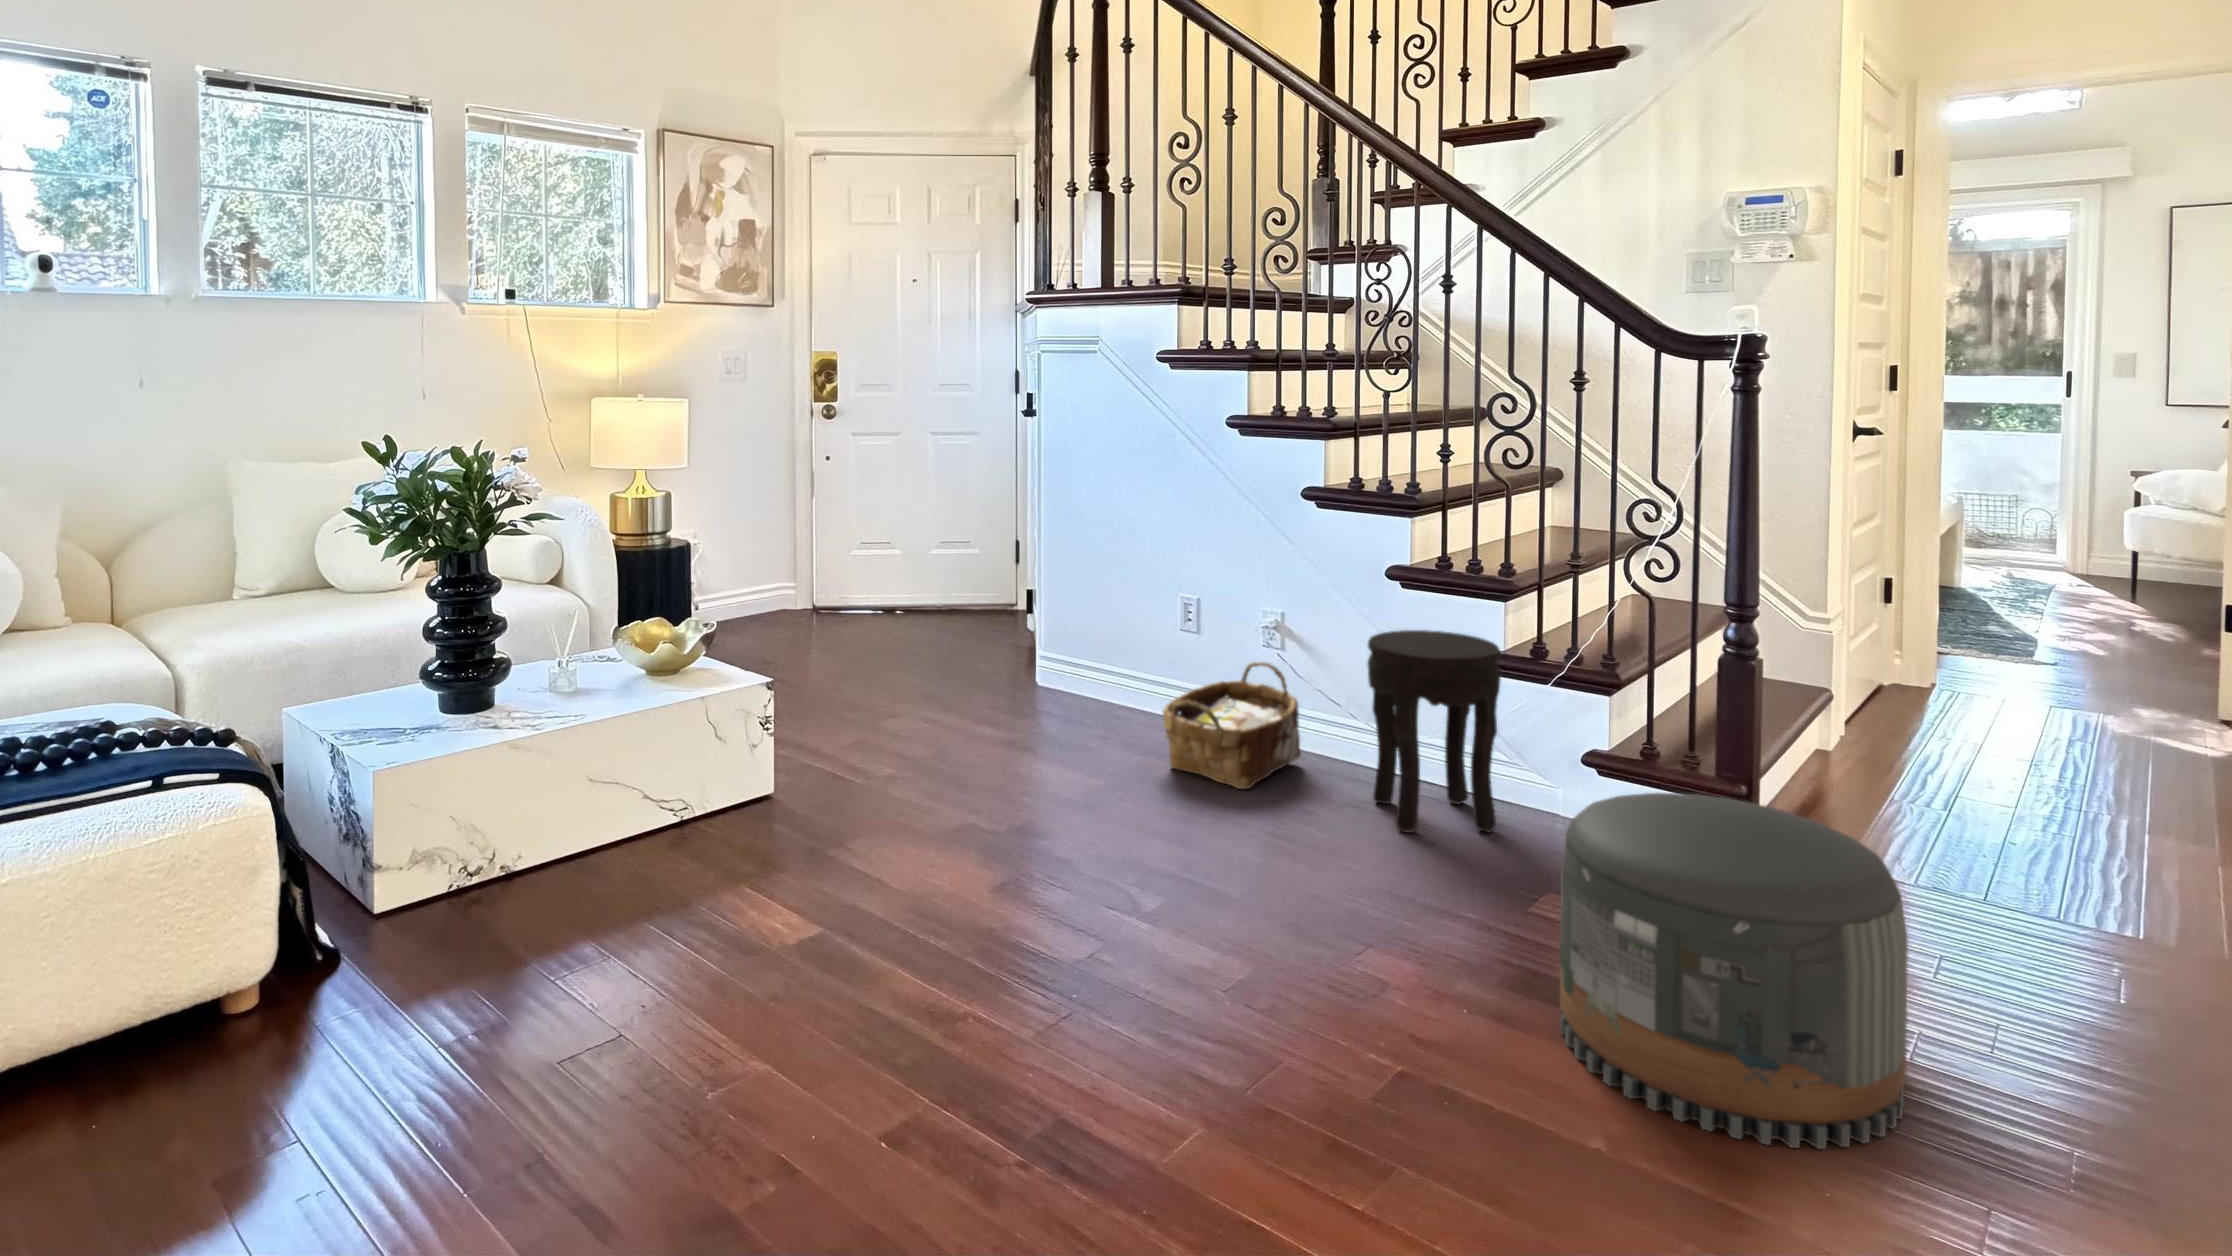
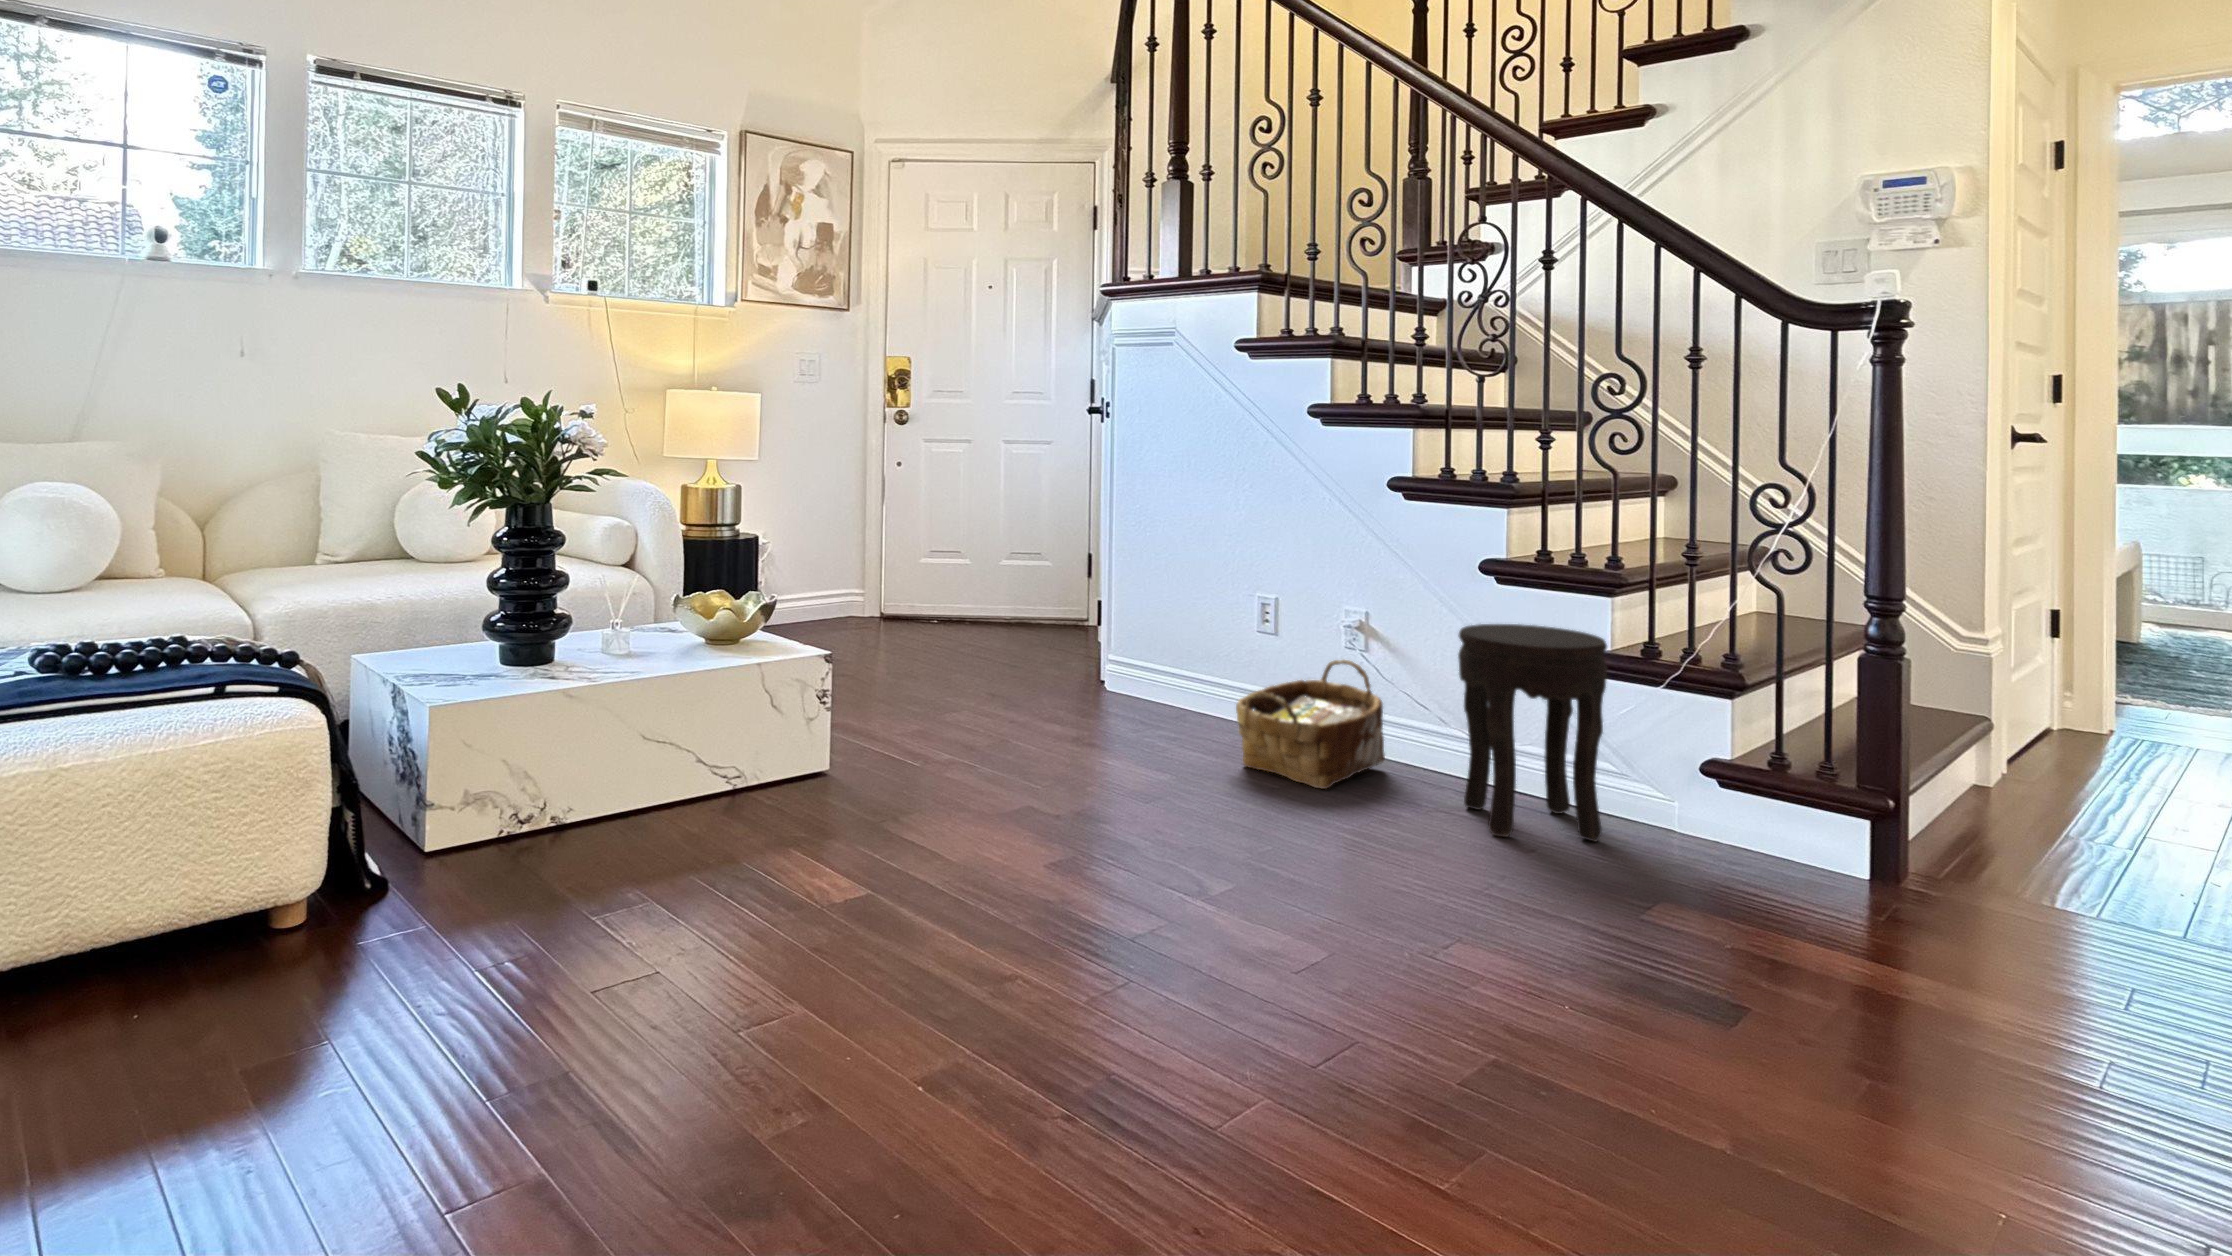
pouf: present [1560,793,1908,1149] -> none [1675,775,2096,1171]

